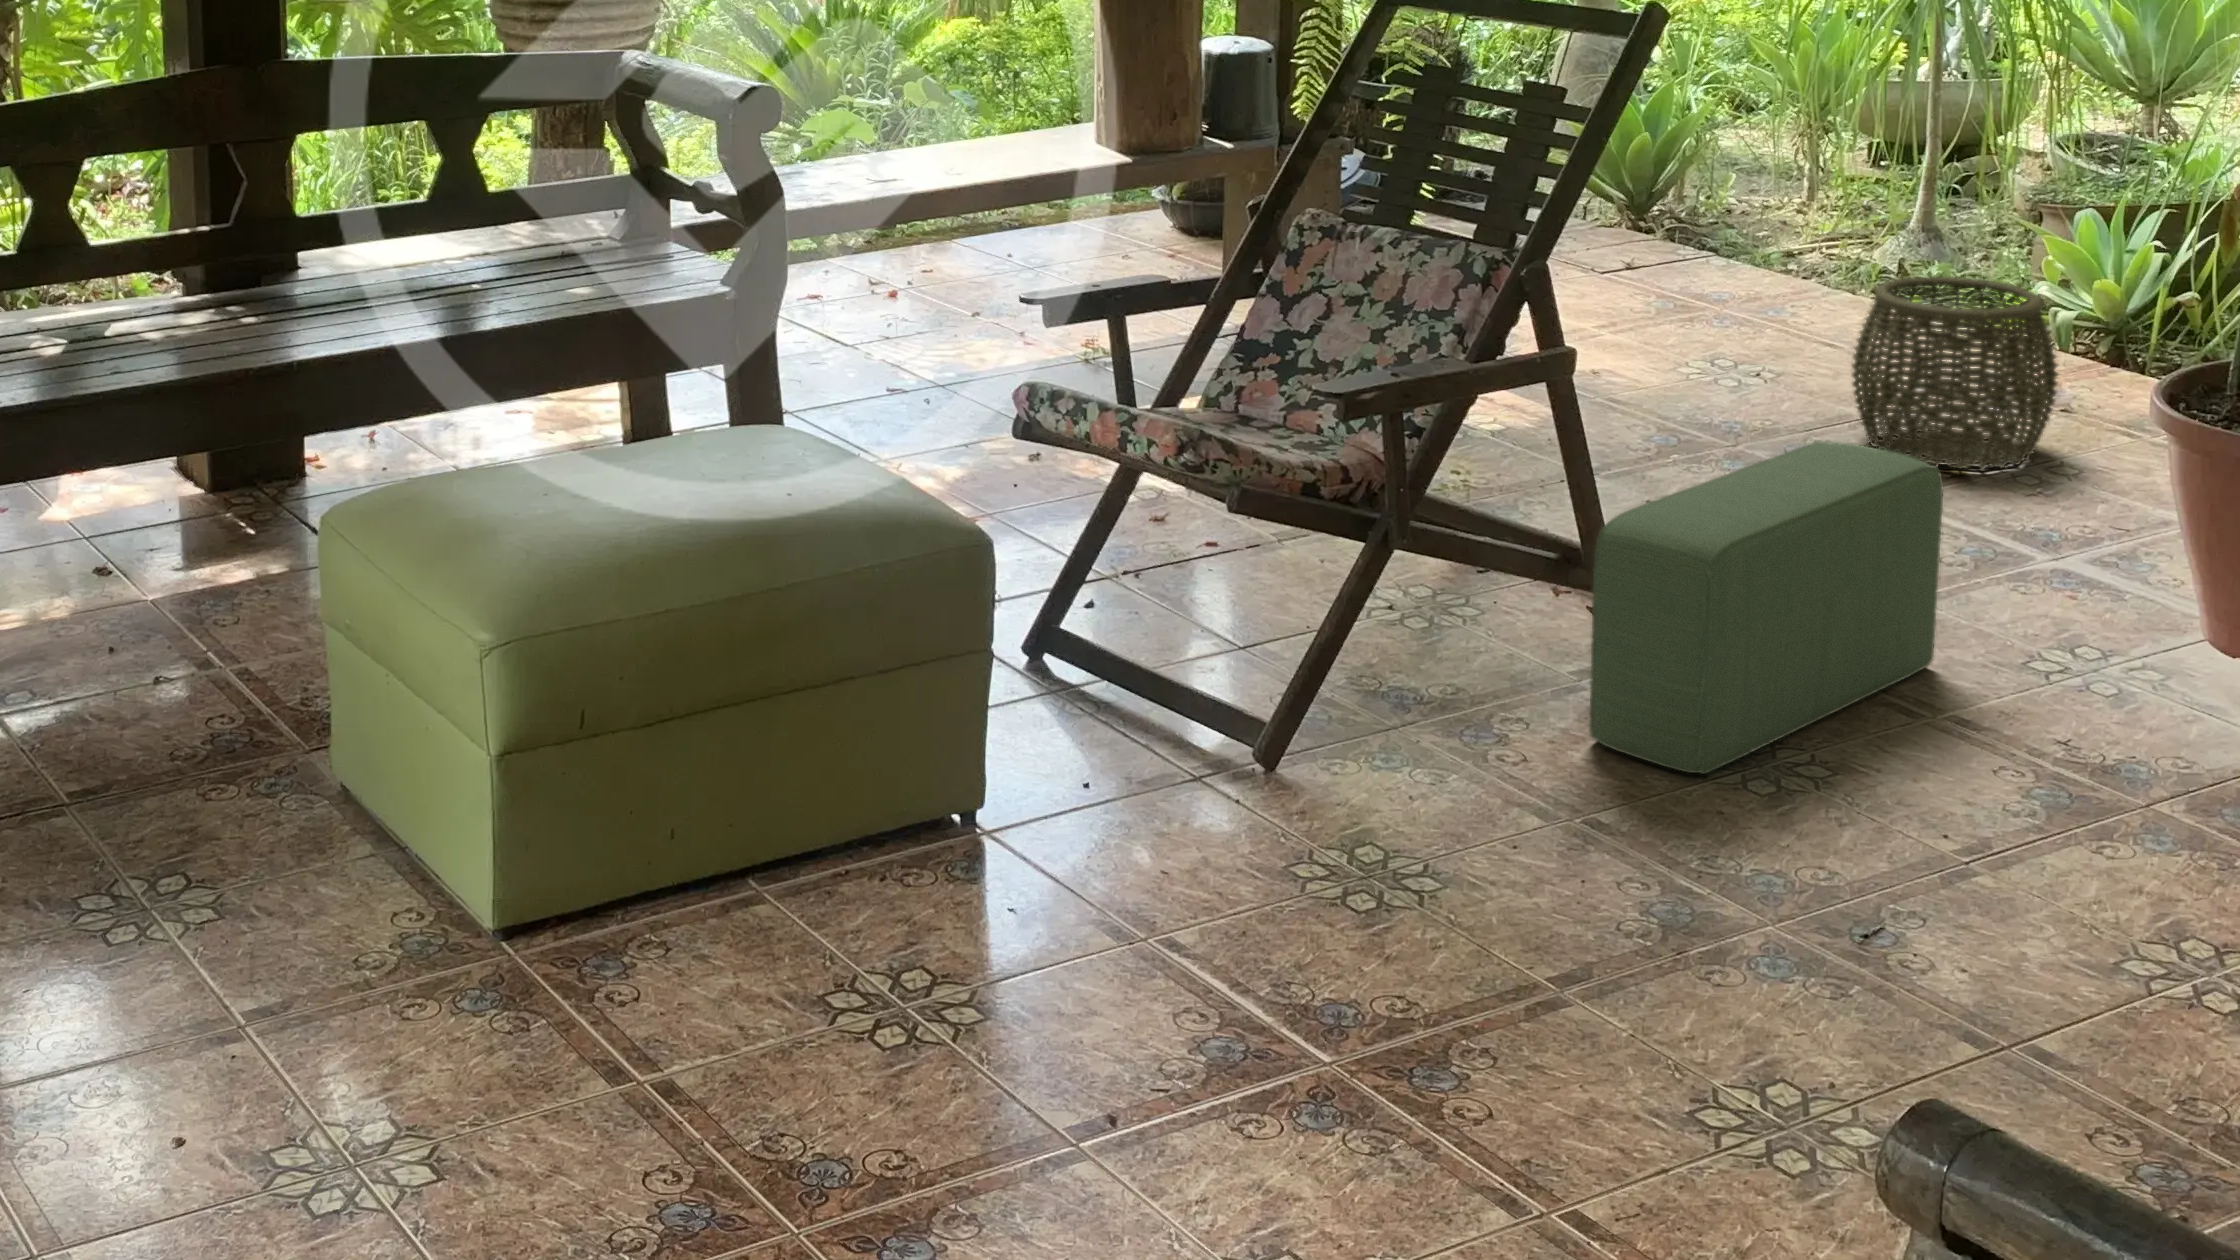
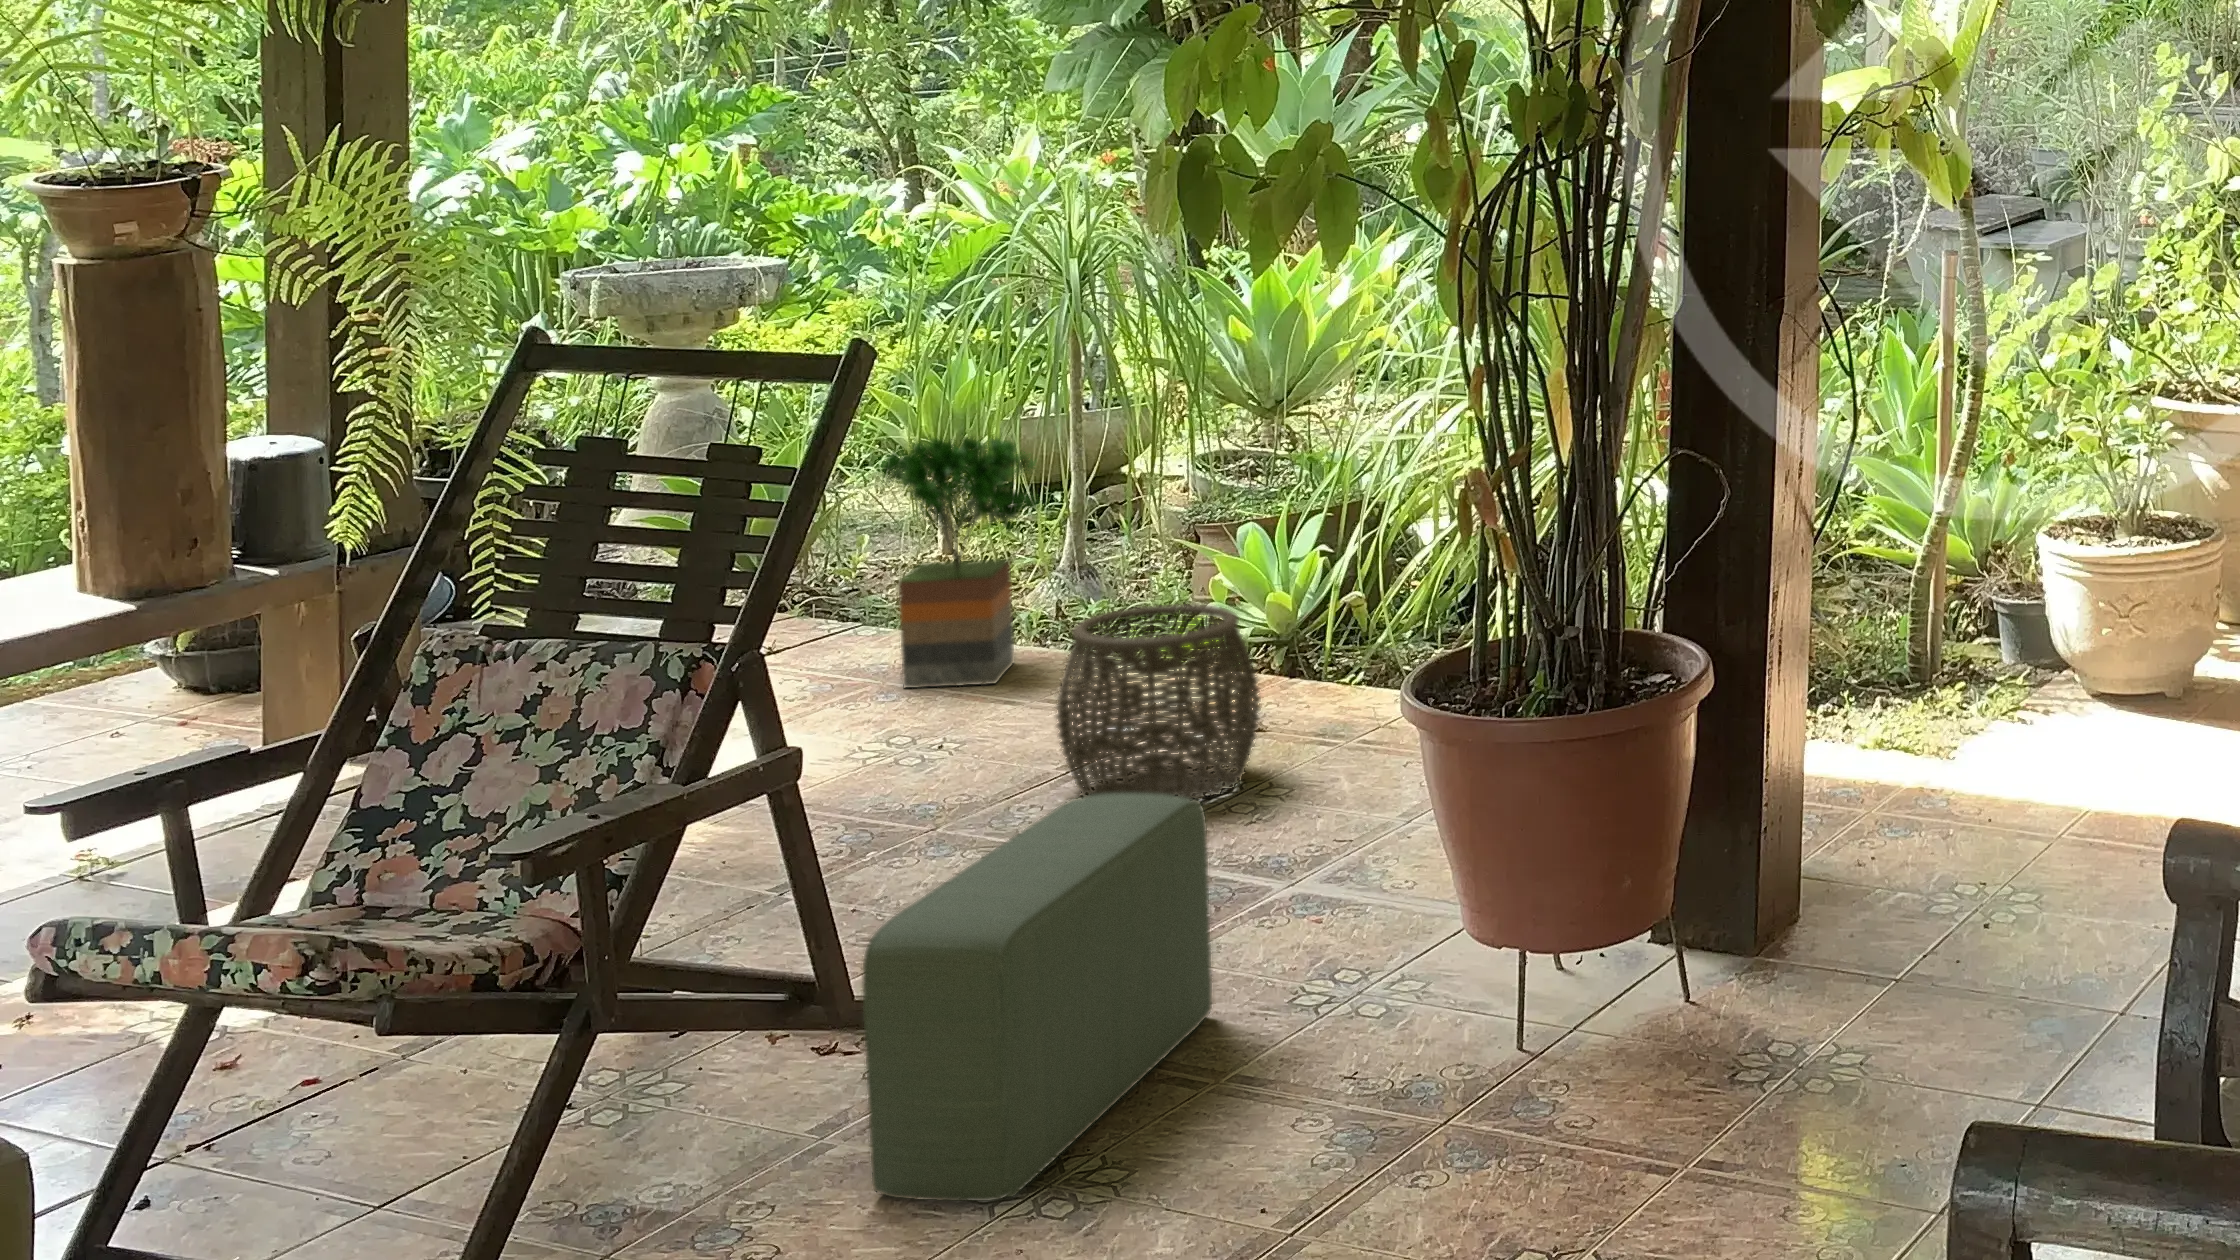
potted tree: none [1727,88,1885,326] -> present [876,437,1036,688]

